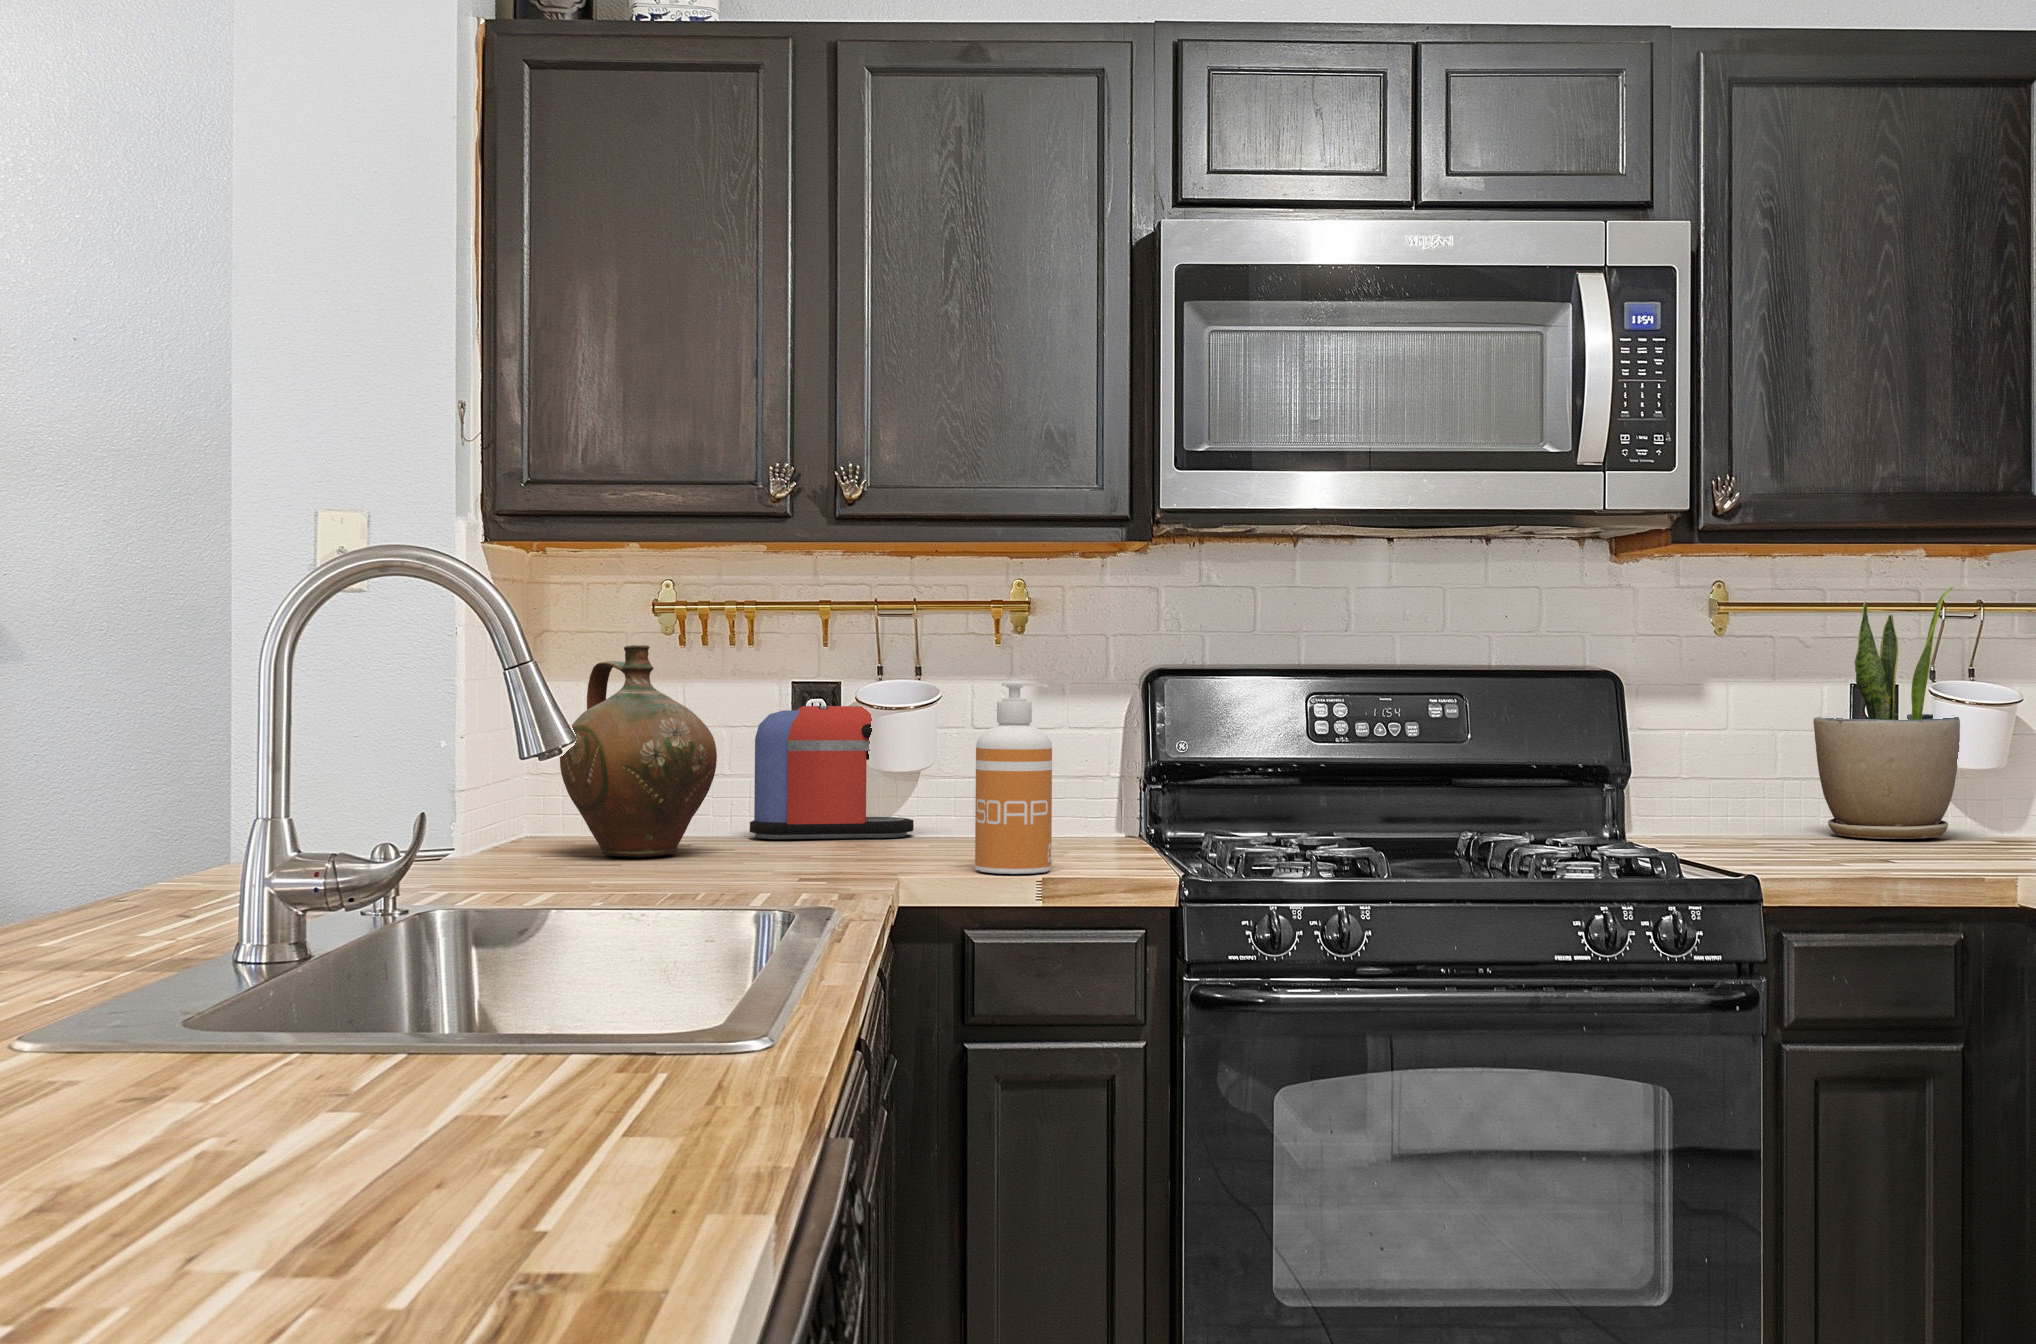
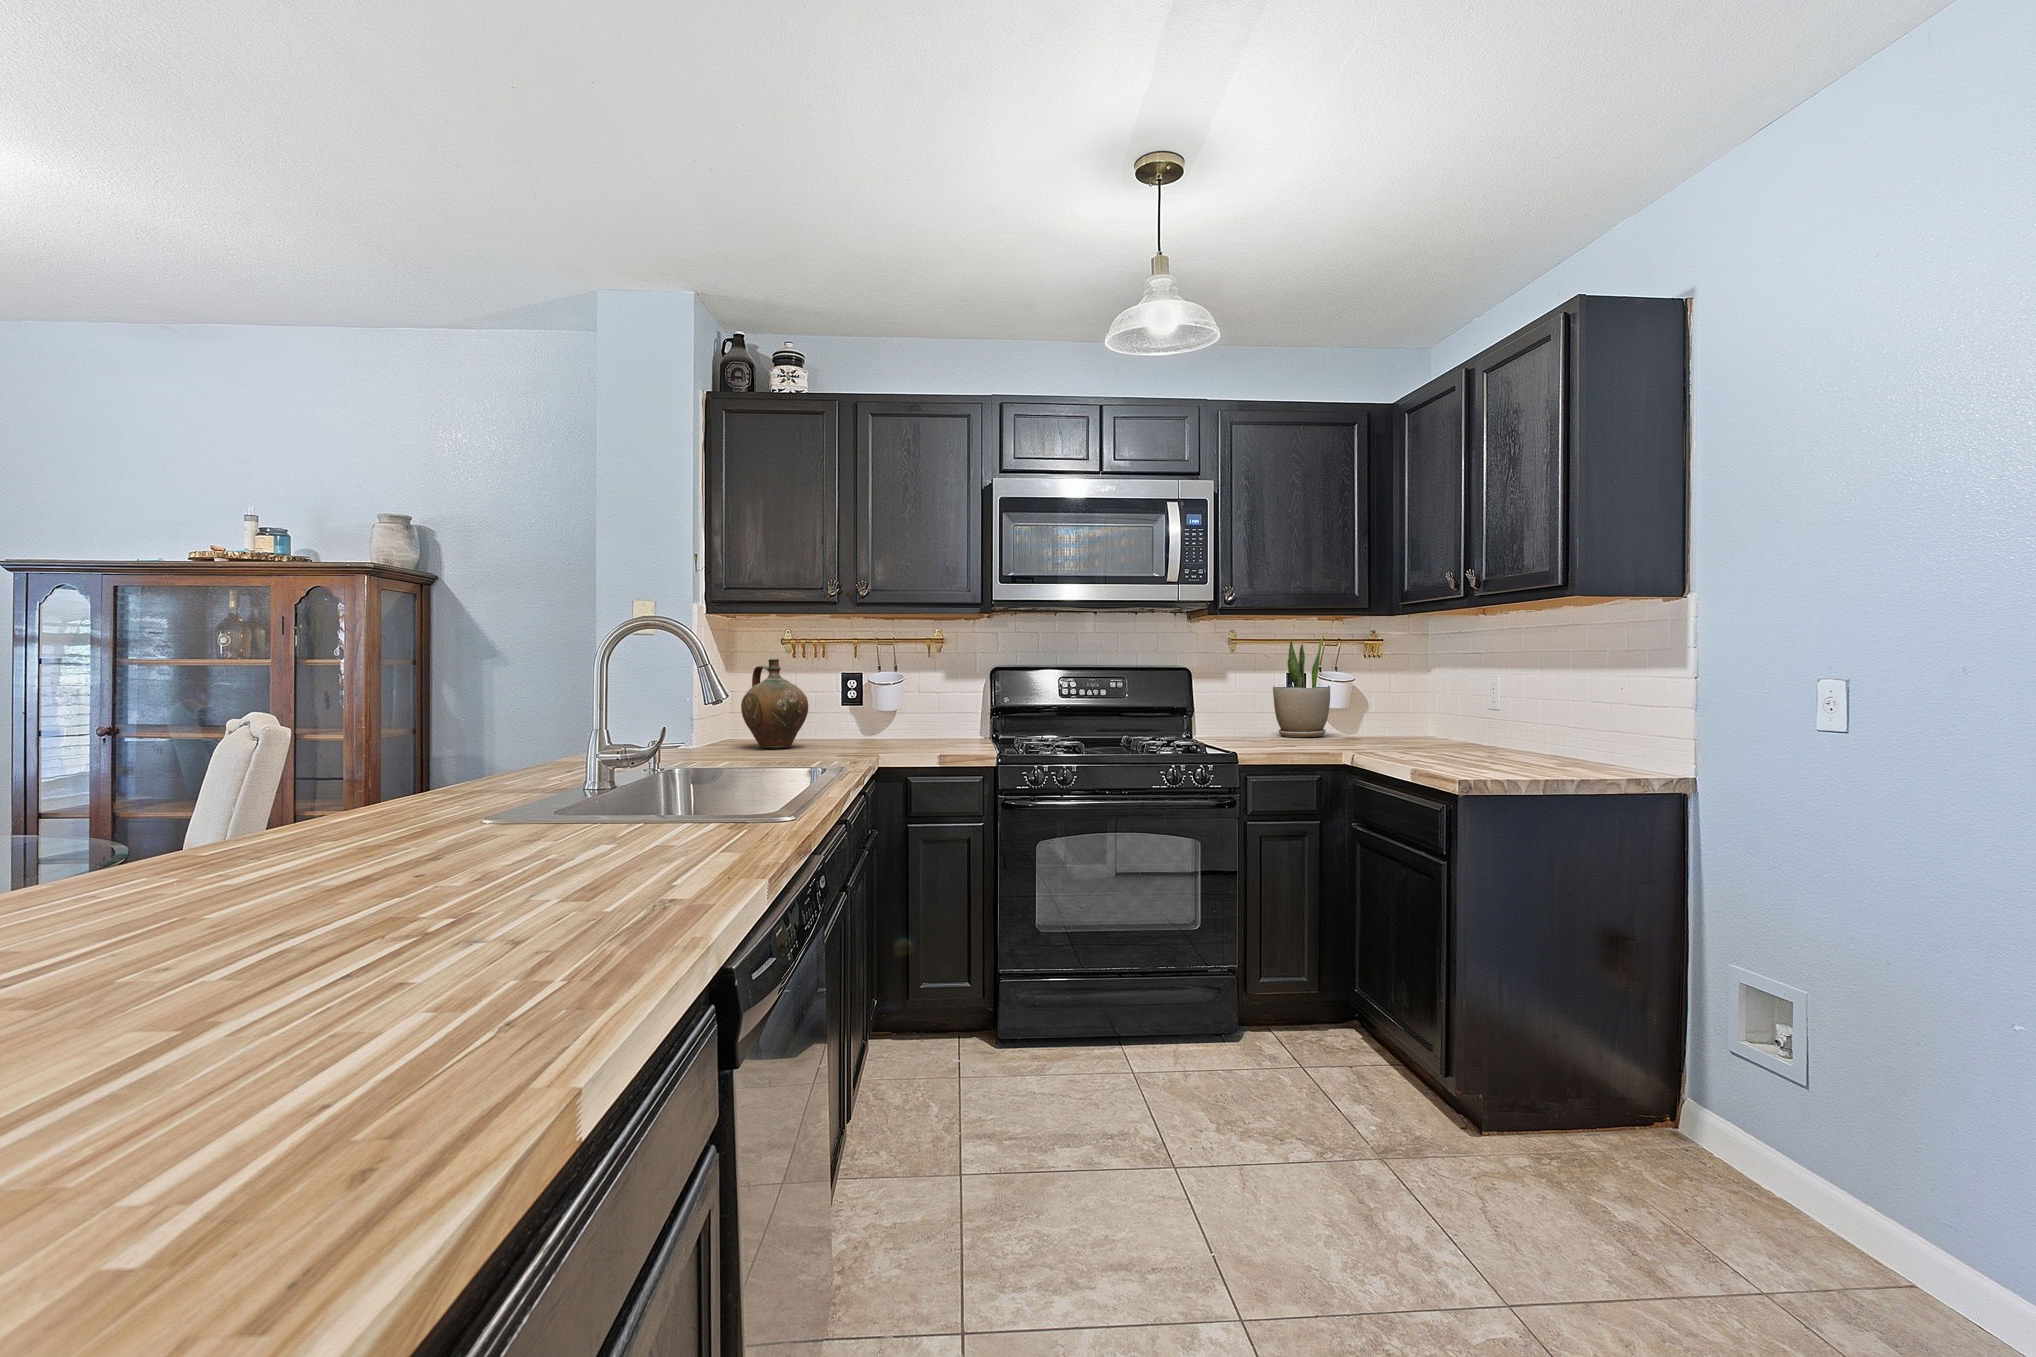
soap dispenser: present [975,681,1052,874] -> none [917,674,949,753]
coffee maker: present [750,706,914,839] -> none [822,684,903,741]

